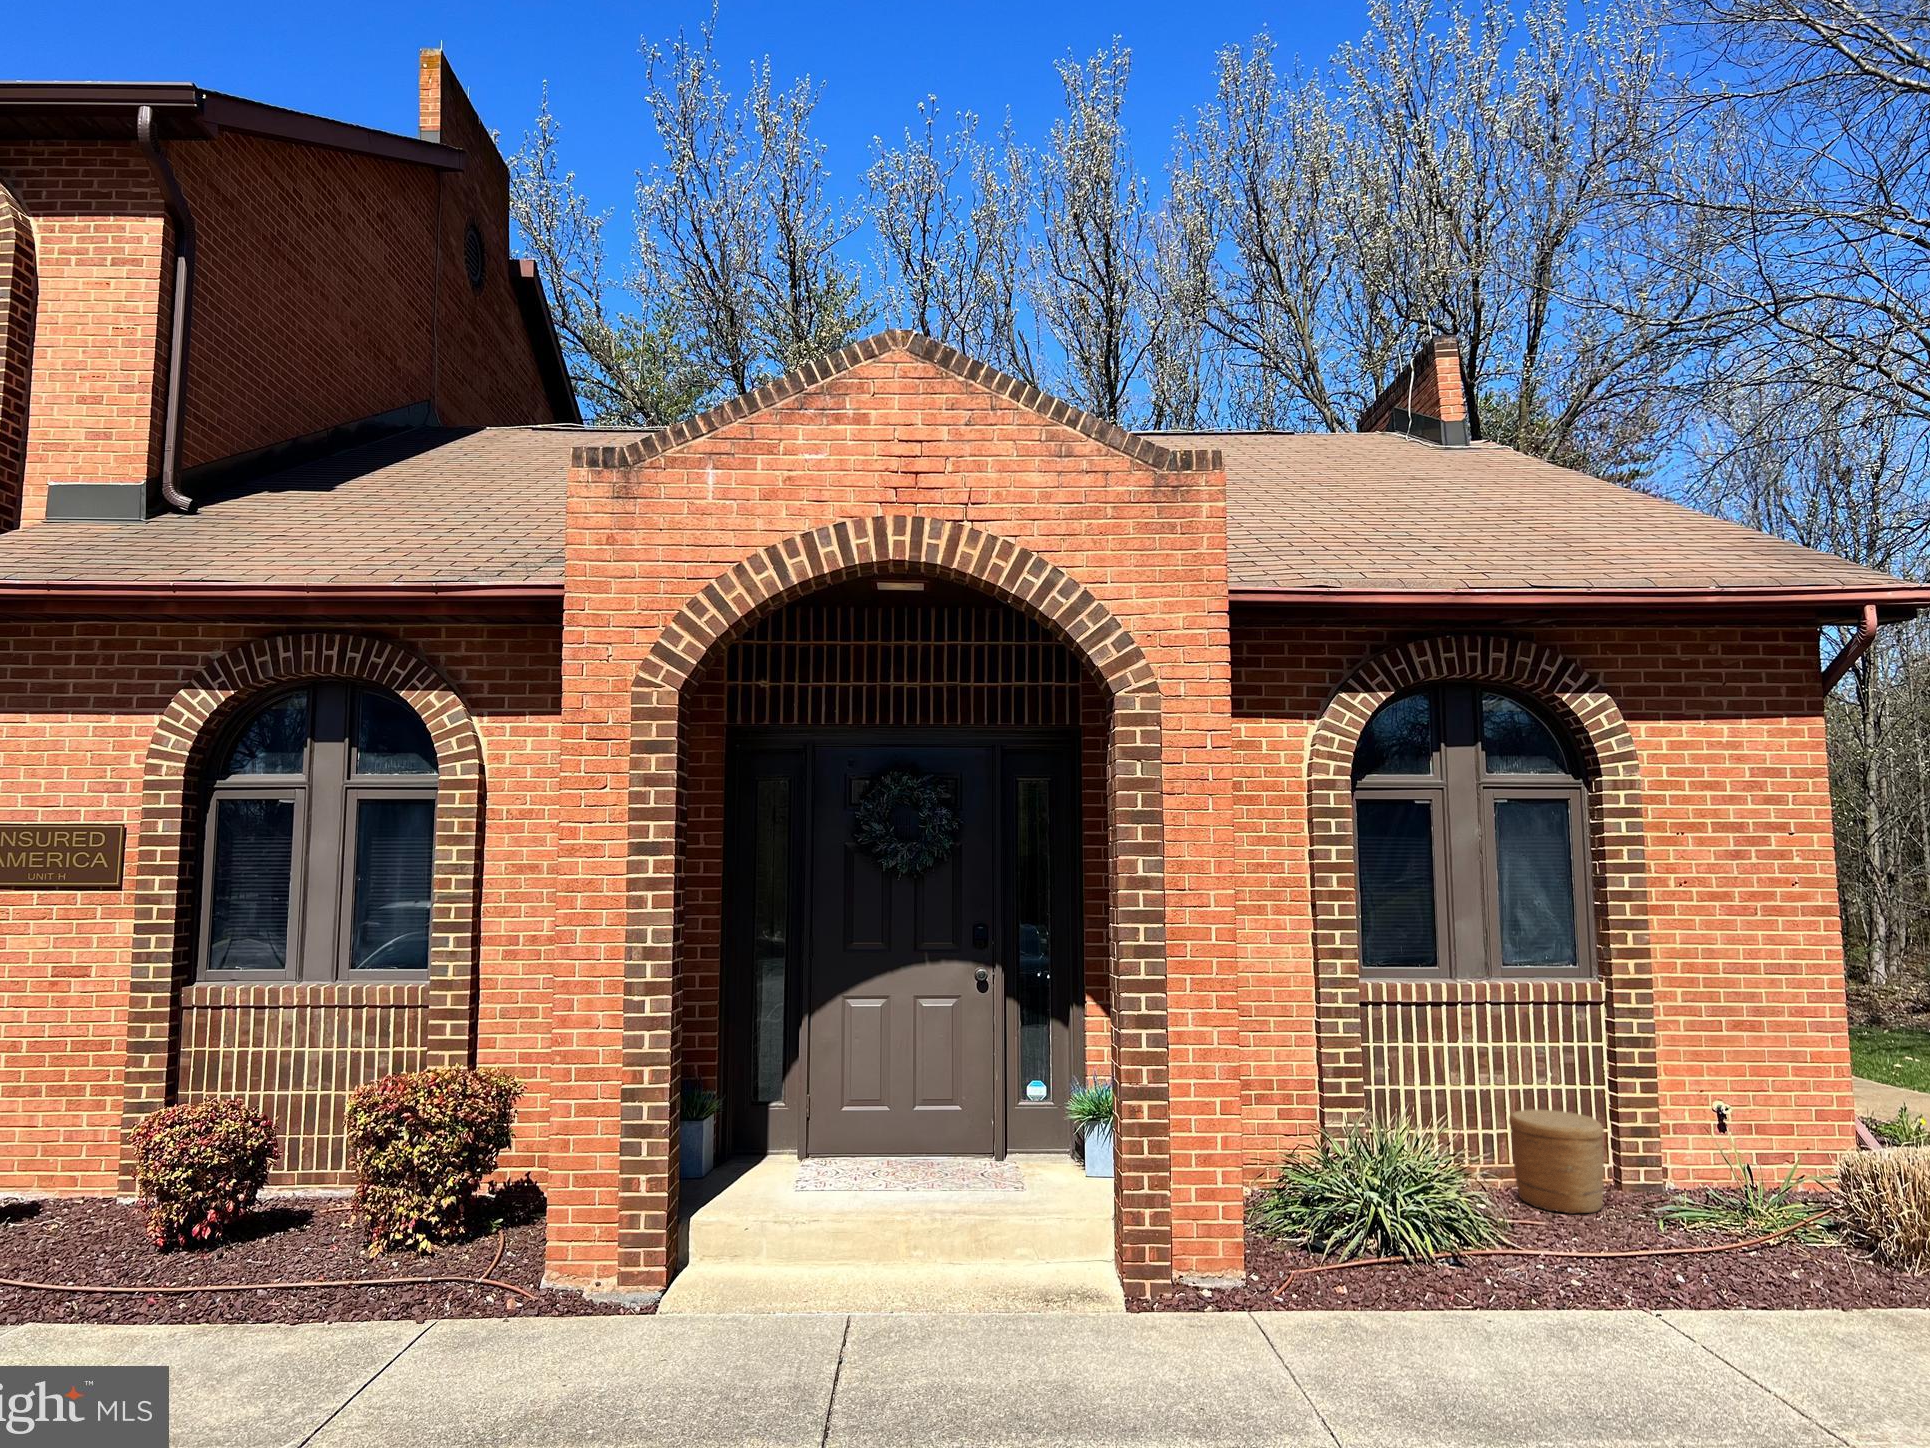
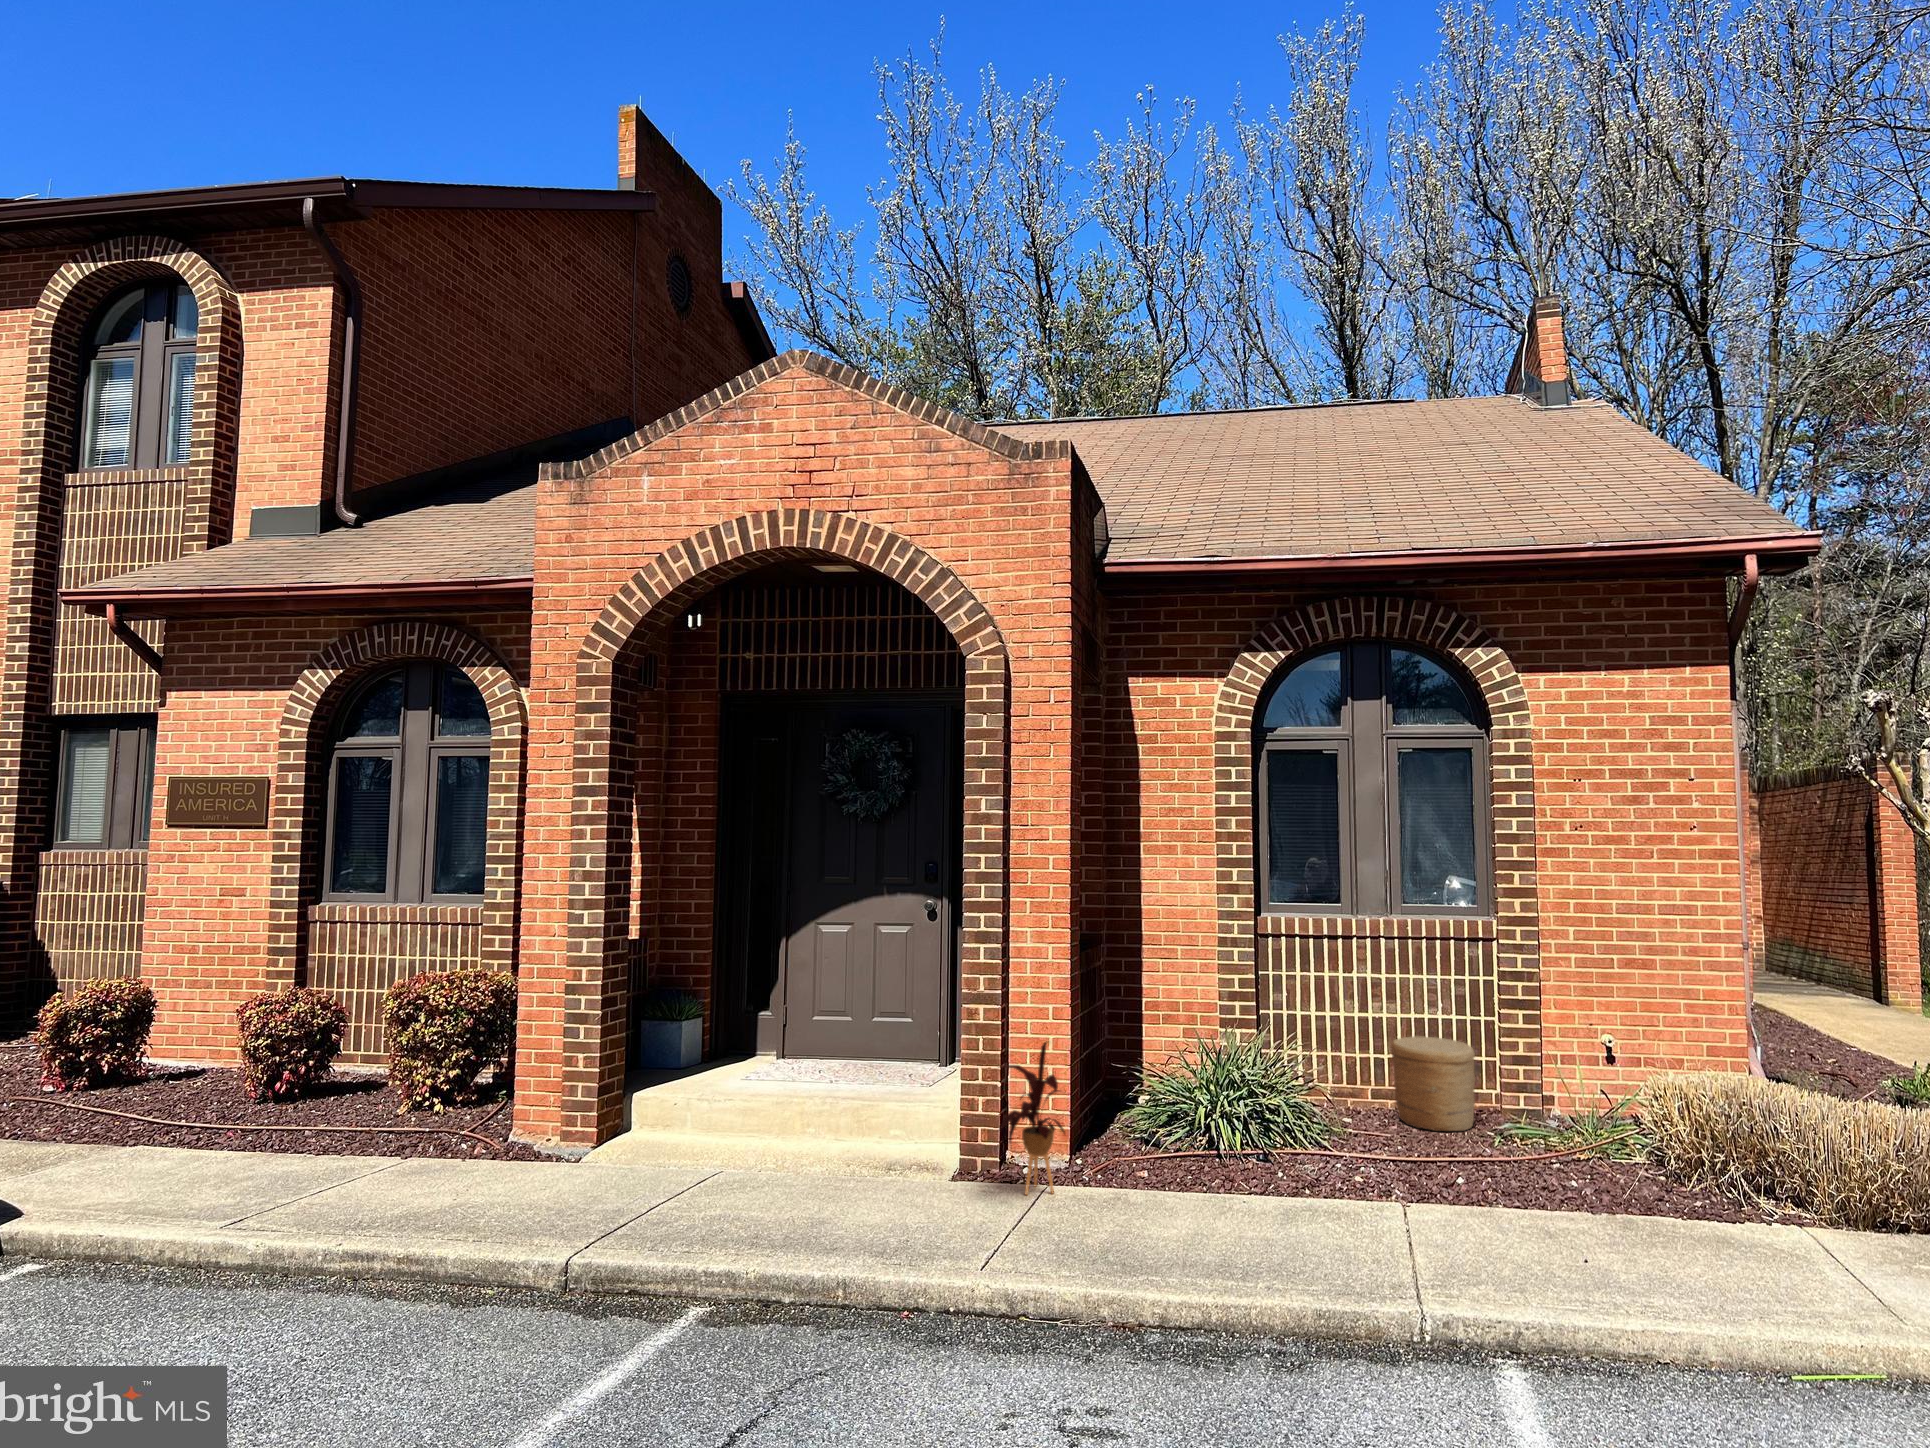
house plant: none [1169,1140,1264,1318] -> present [999,1041,1064,1195]

